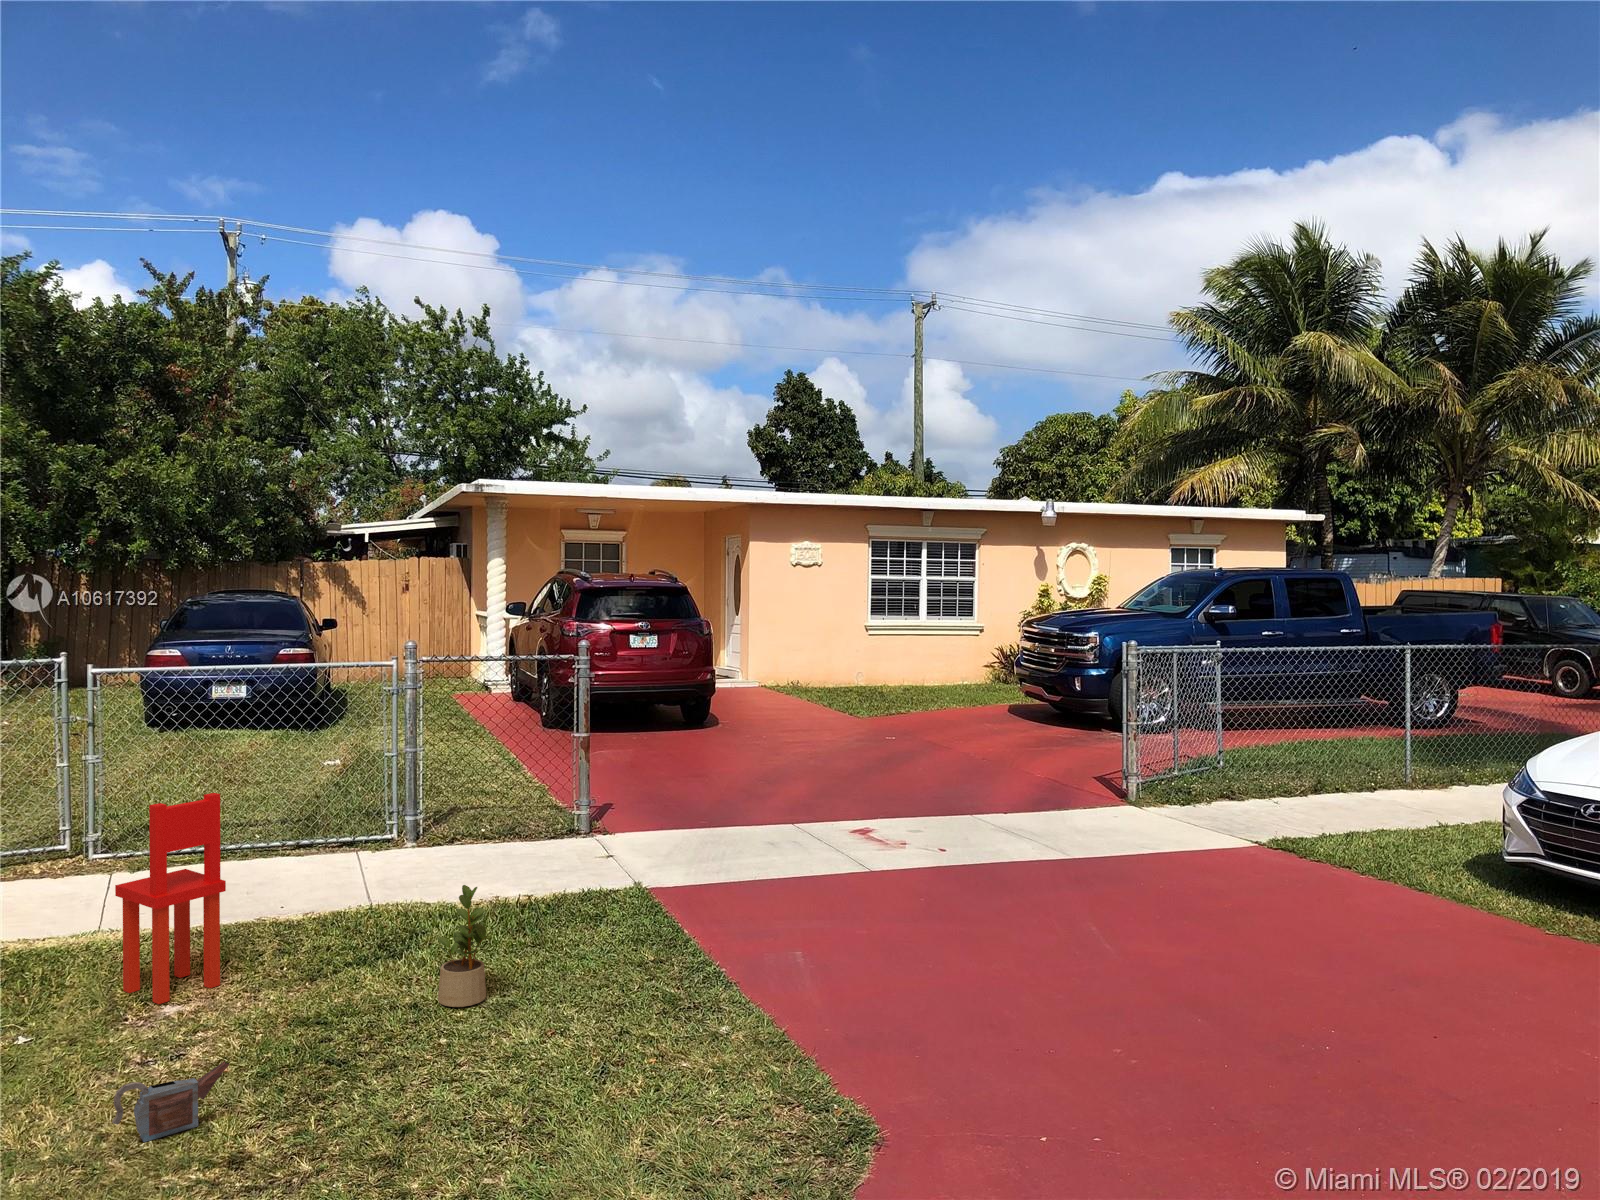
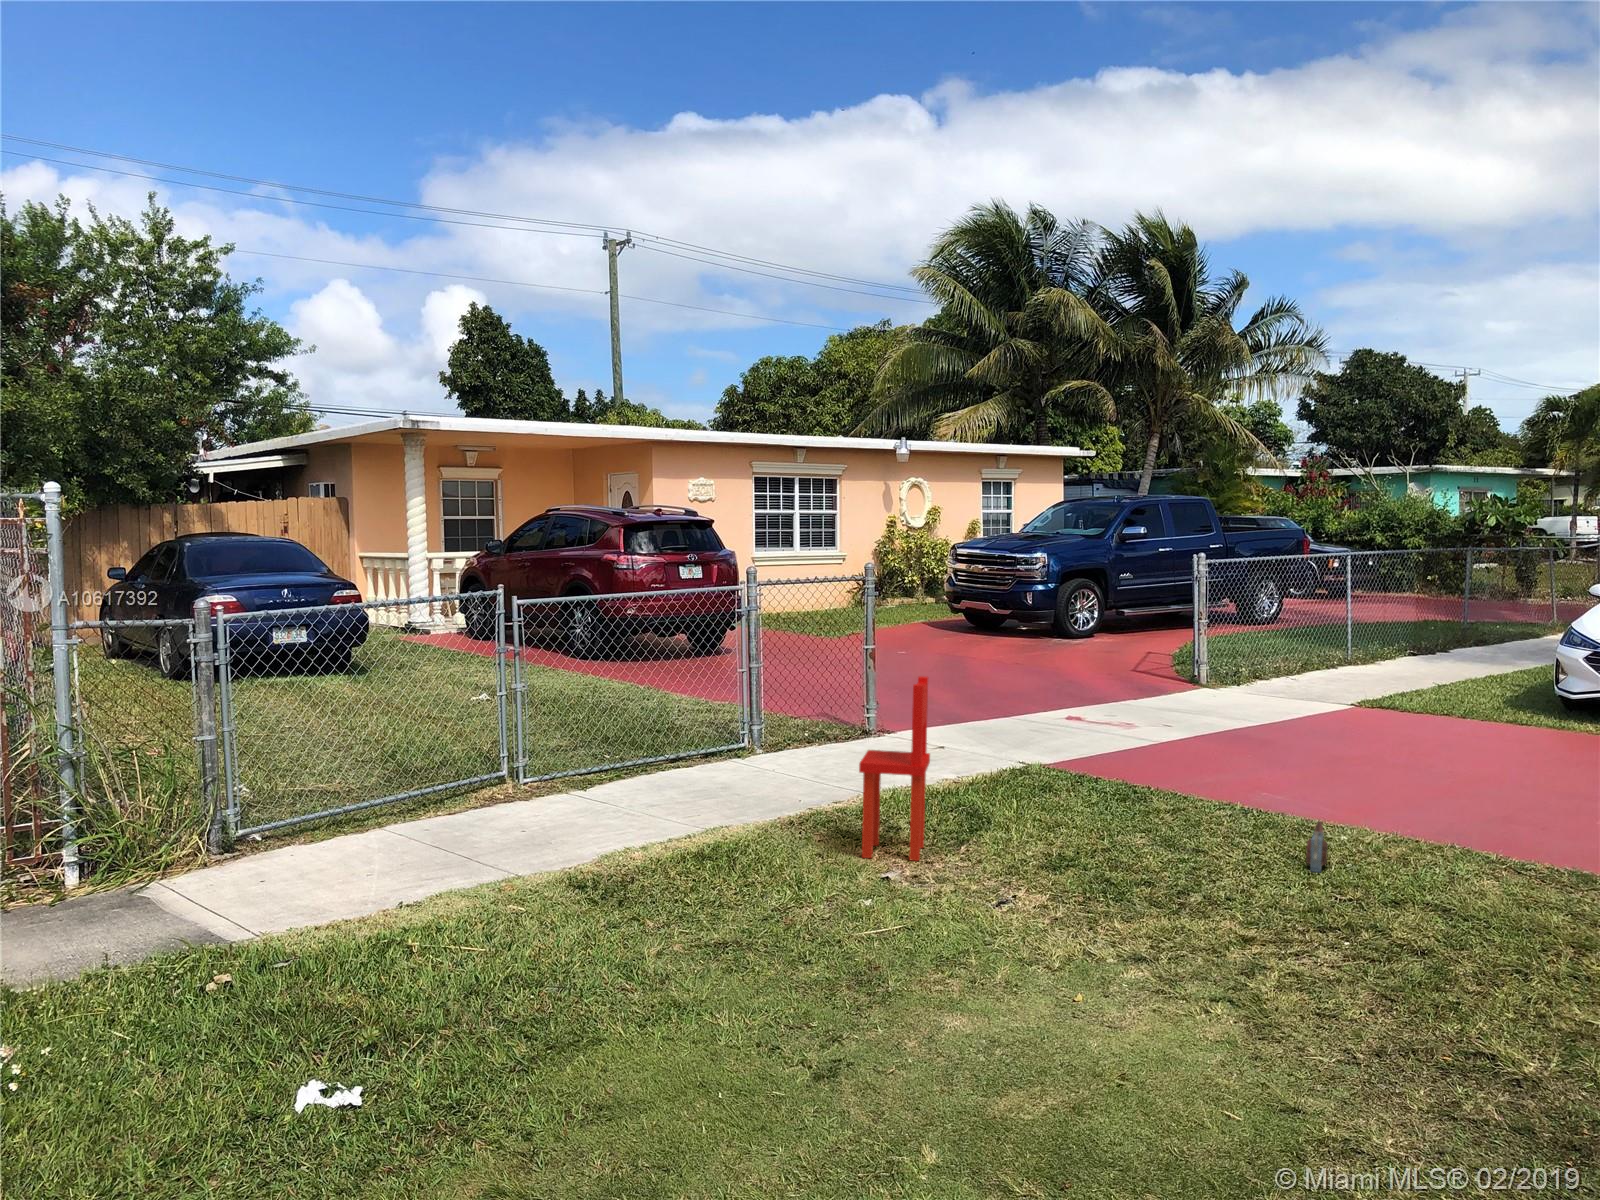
potted plant: present [437,885,493,1007] -> none [1096,737,1150,836]
watering can: present [112,1061,229,1142] -> present [1306,821,1328,872]

